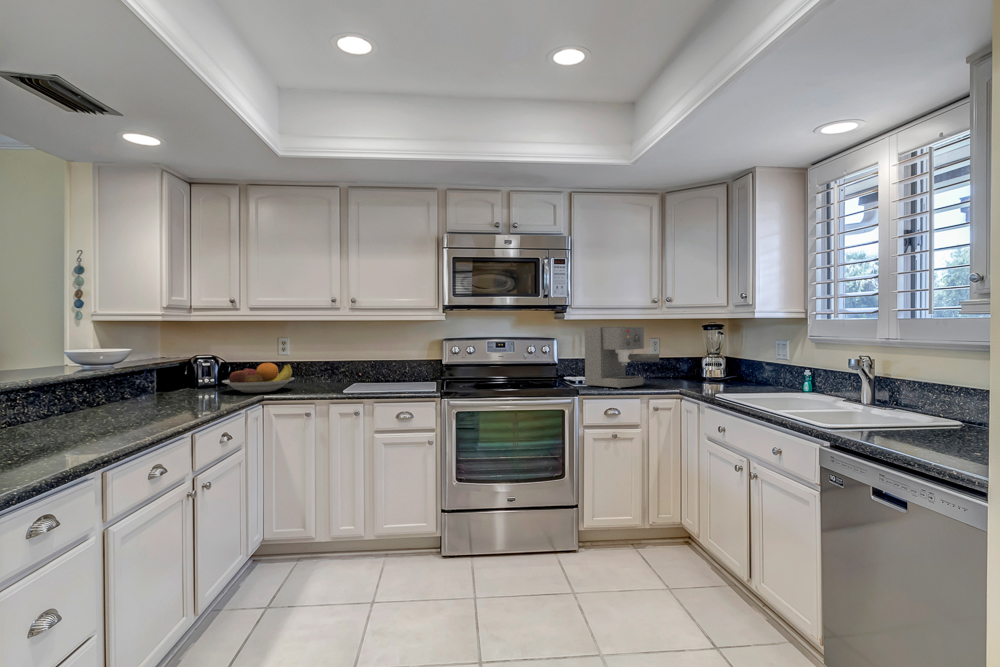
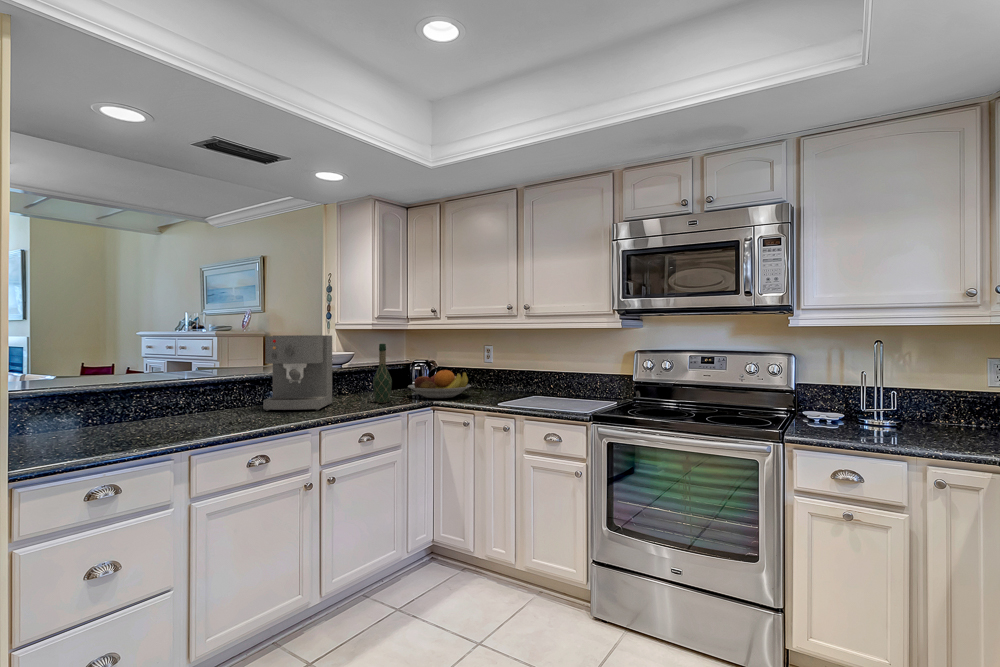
coffee maker: present [585,327,659,389] -> present [263,335,332,411]
wine bottle: none [199,336,223,401] -> present [373,344,392,403]

